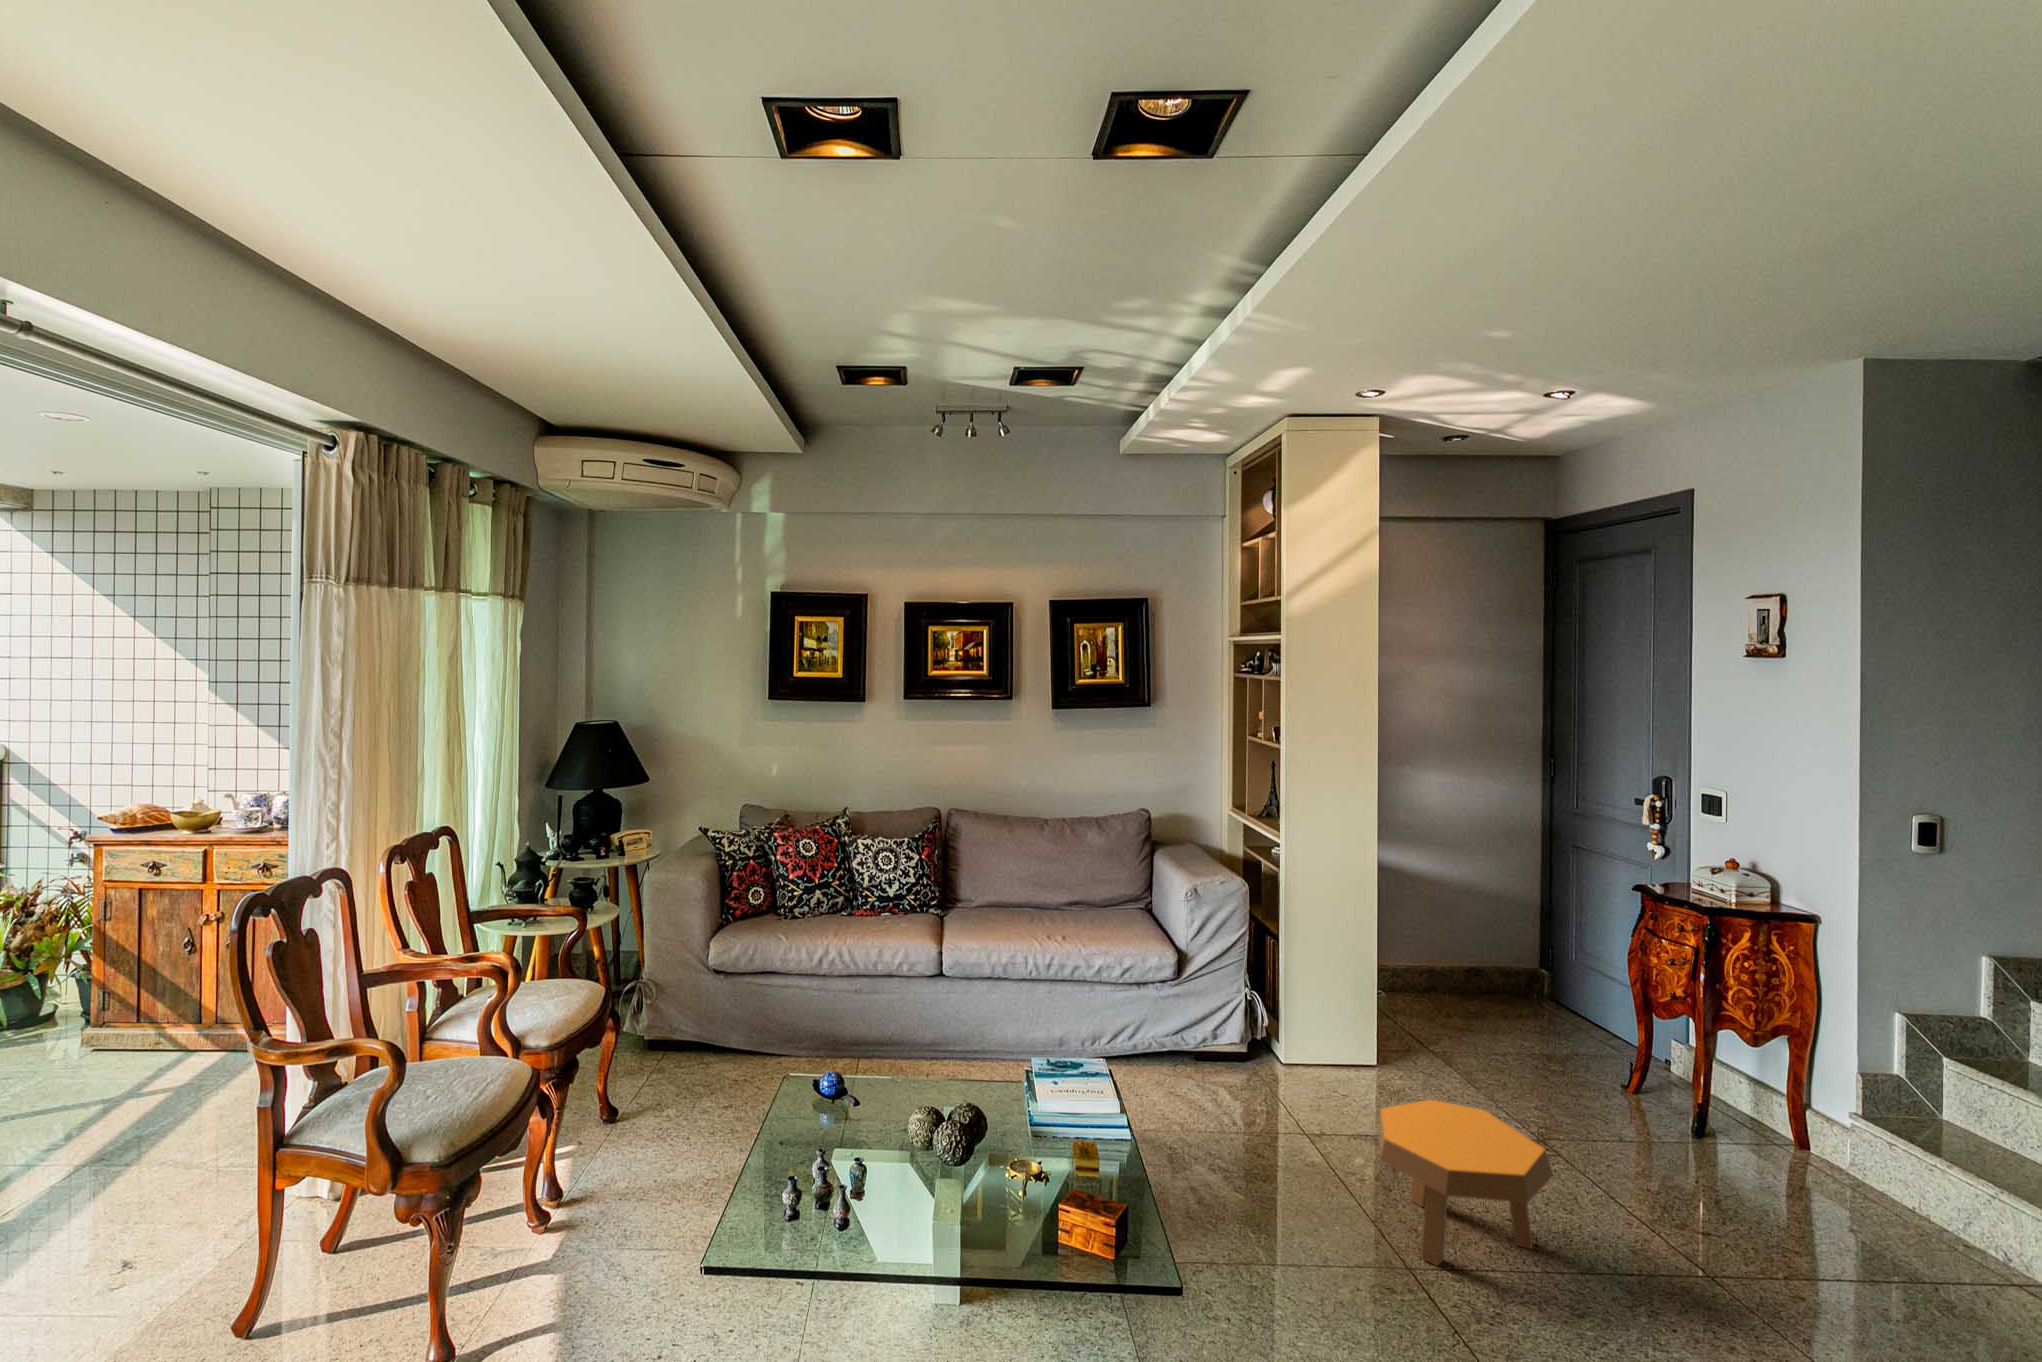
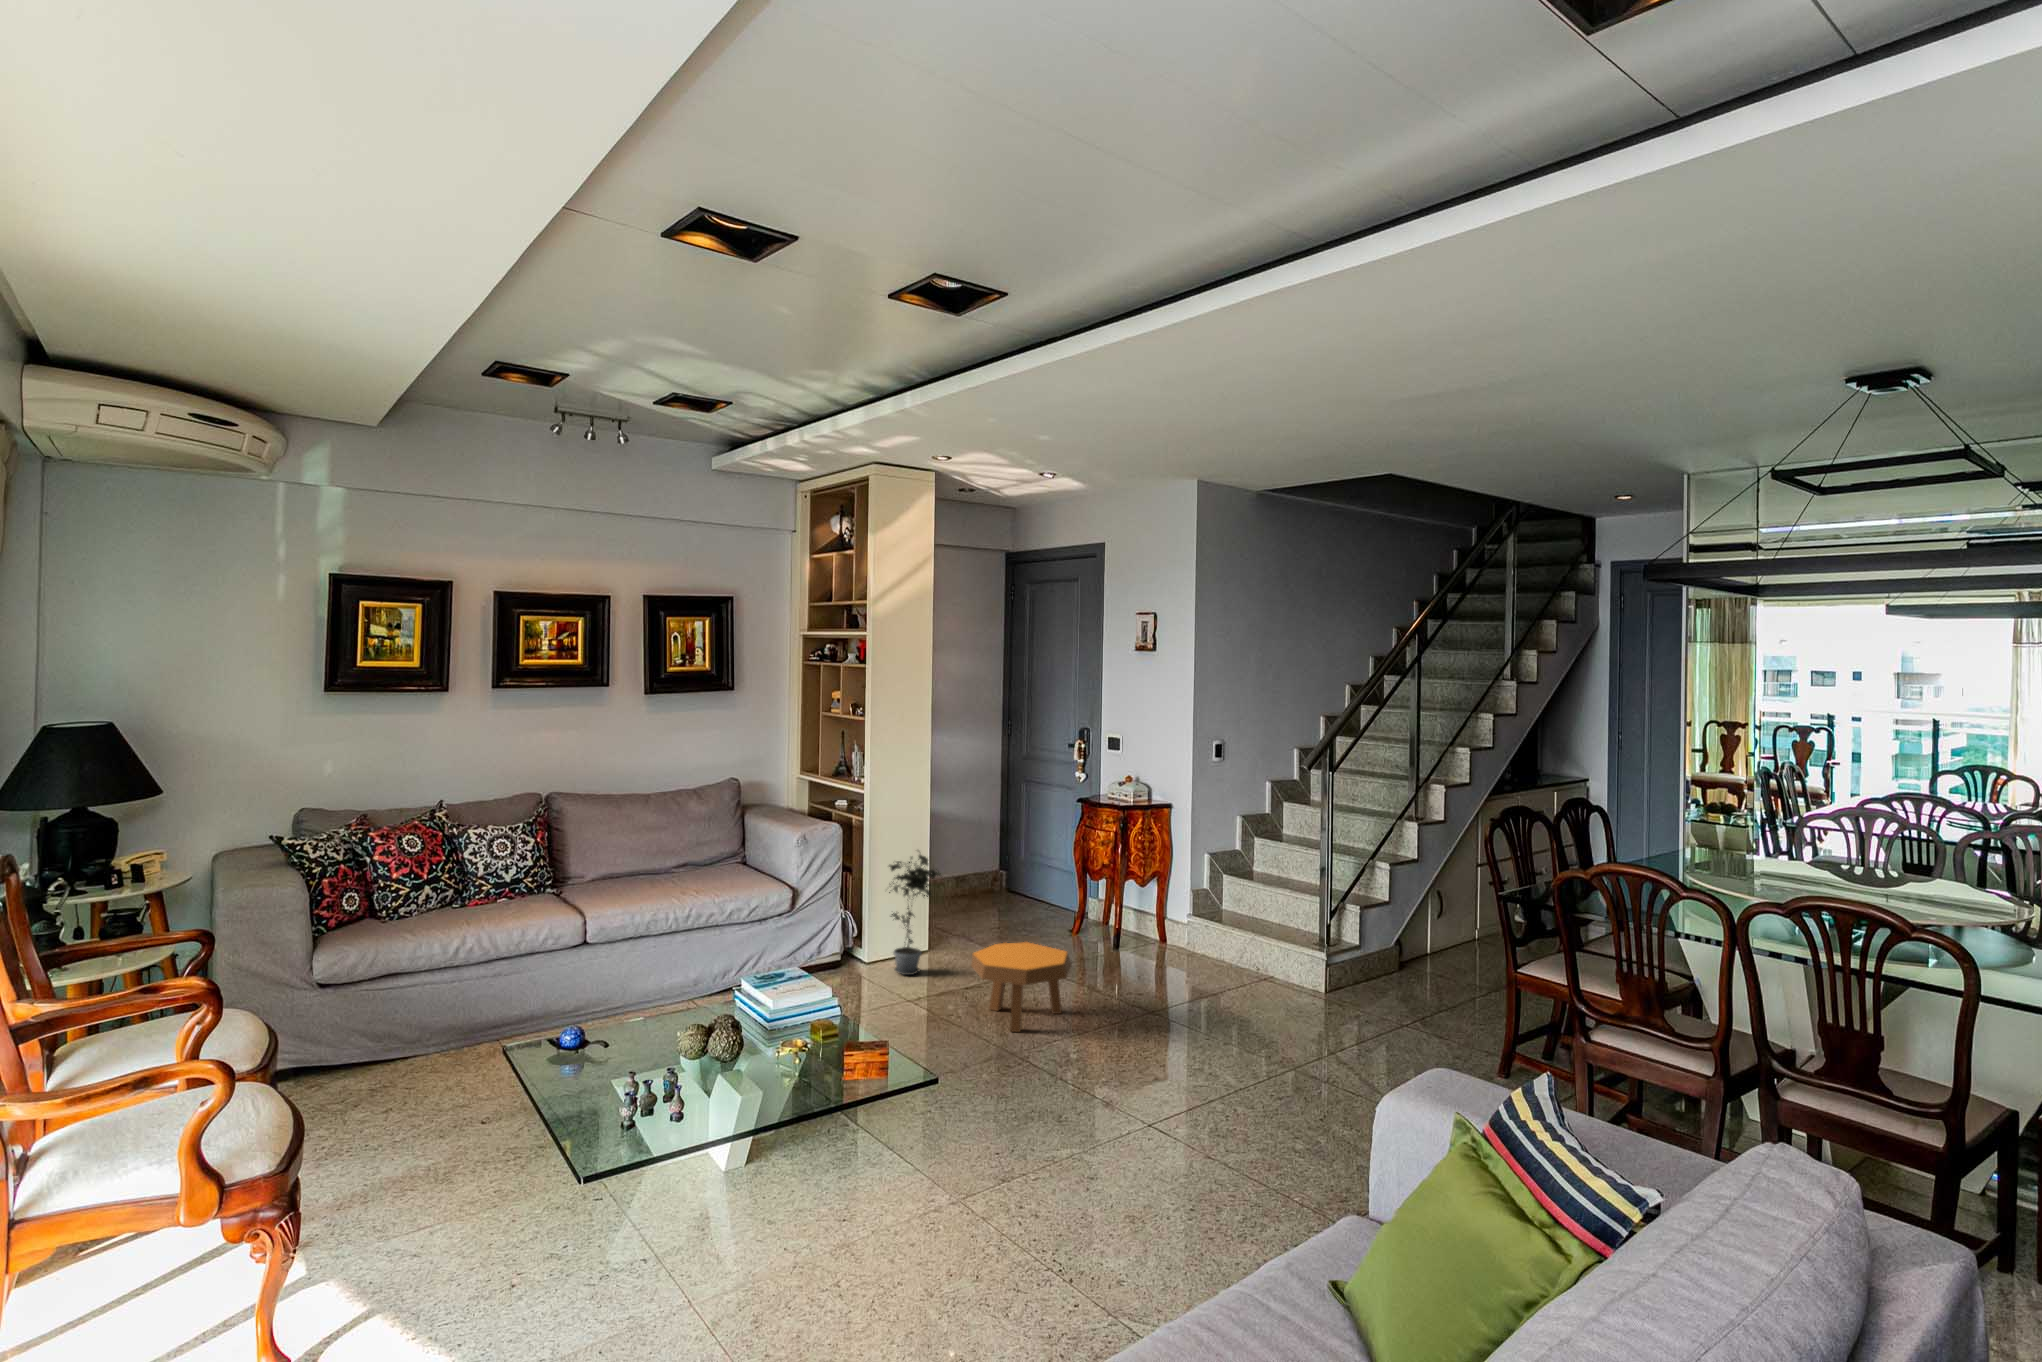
potted plant: none [1294,928,1371,1100] -> present [889,855,941,975]

